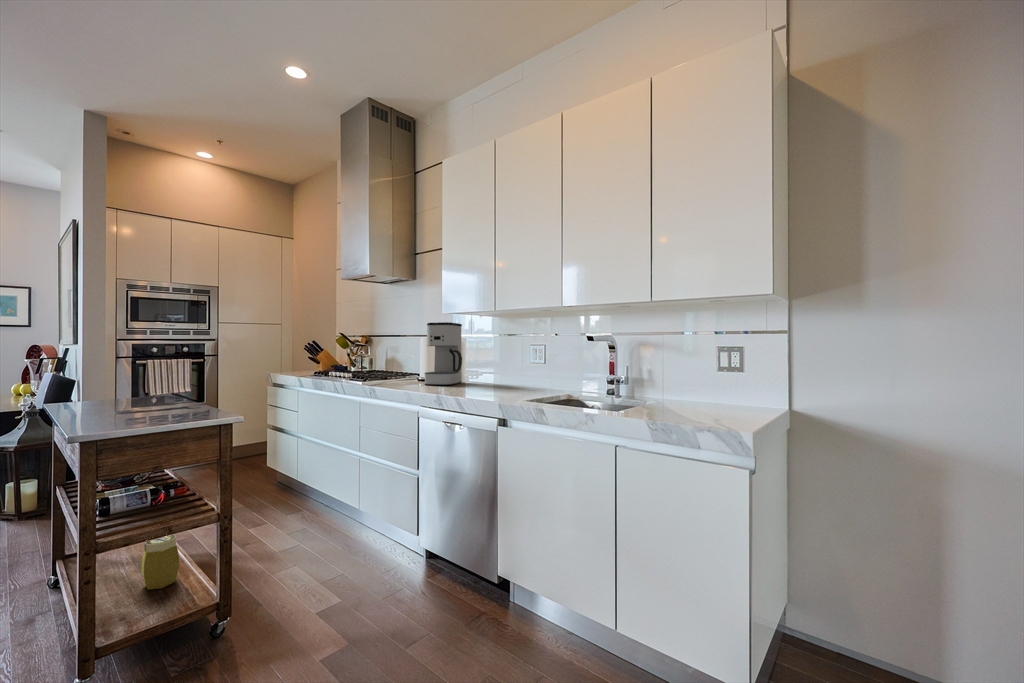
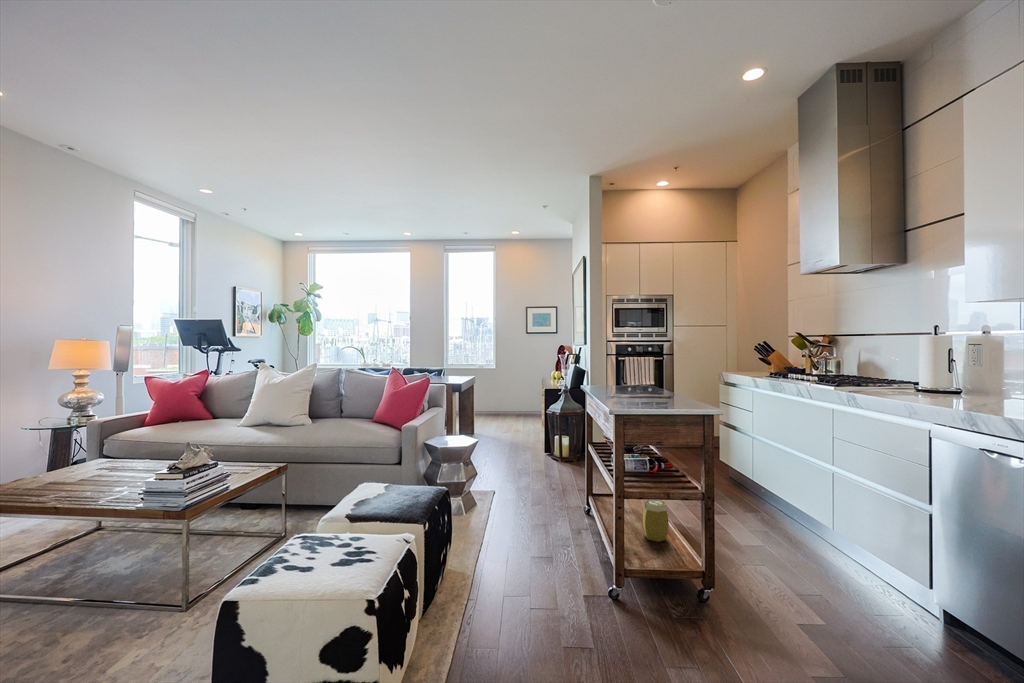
coffee maker: present [425,322,462,385] -> none [925,316,991,398]

